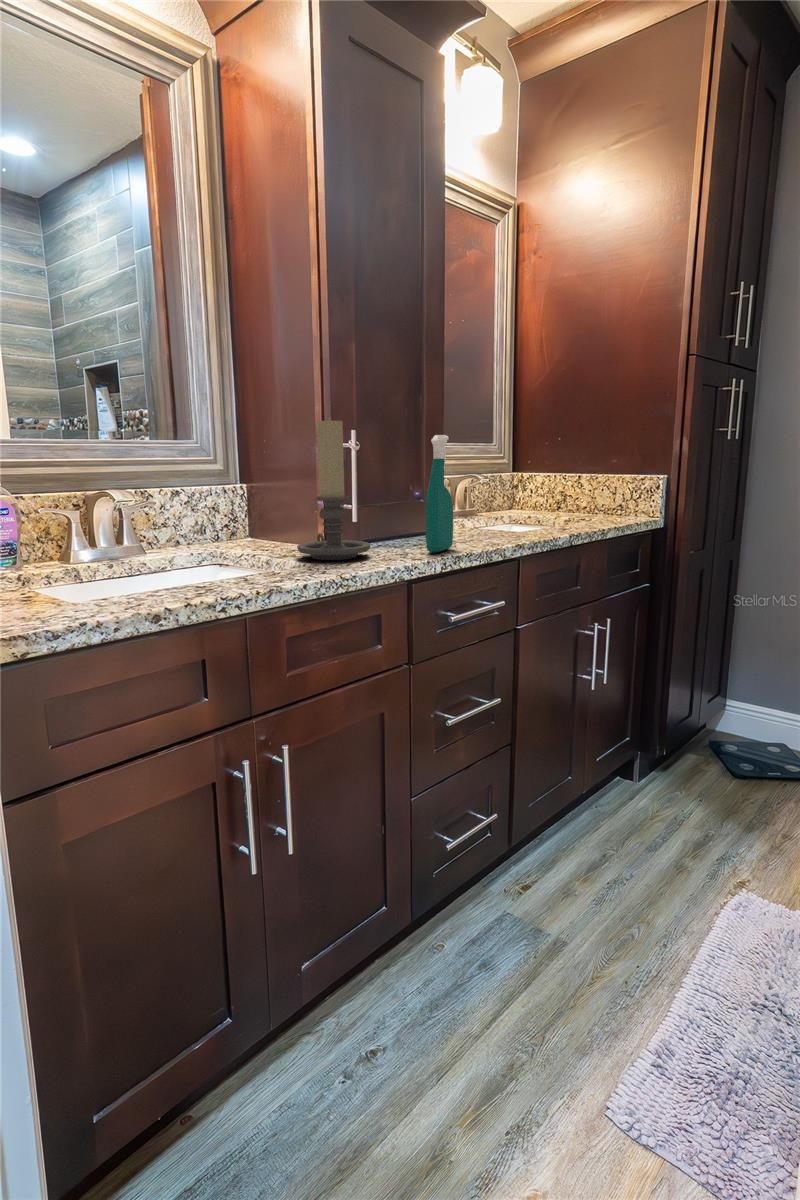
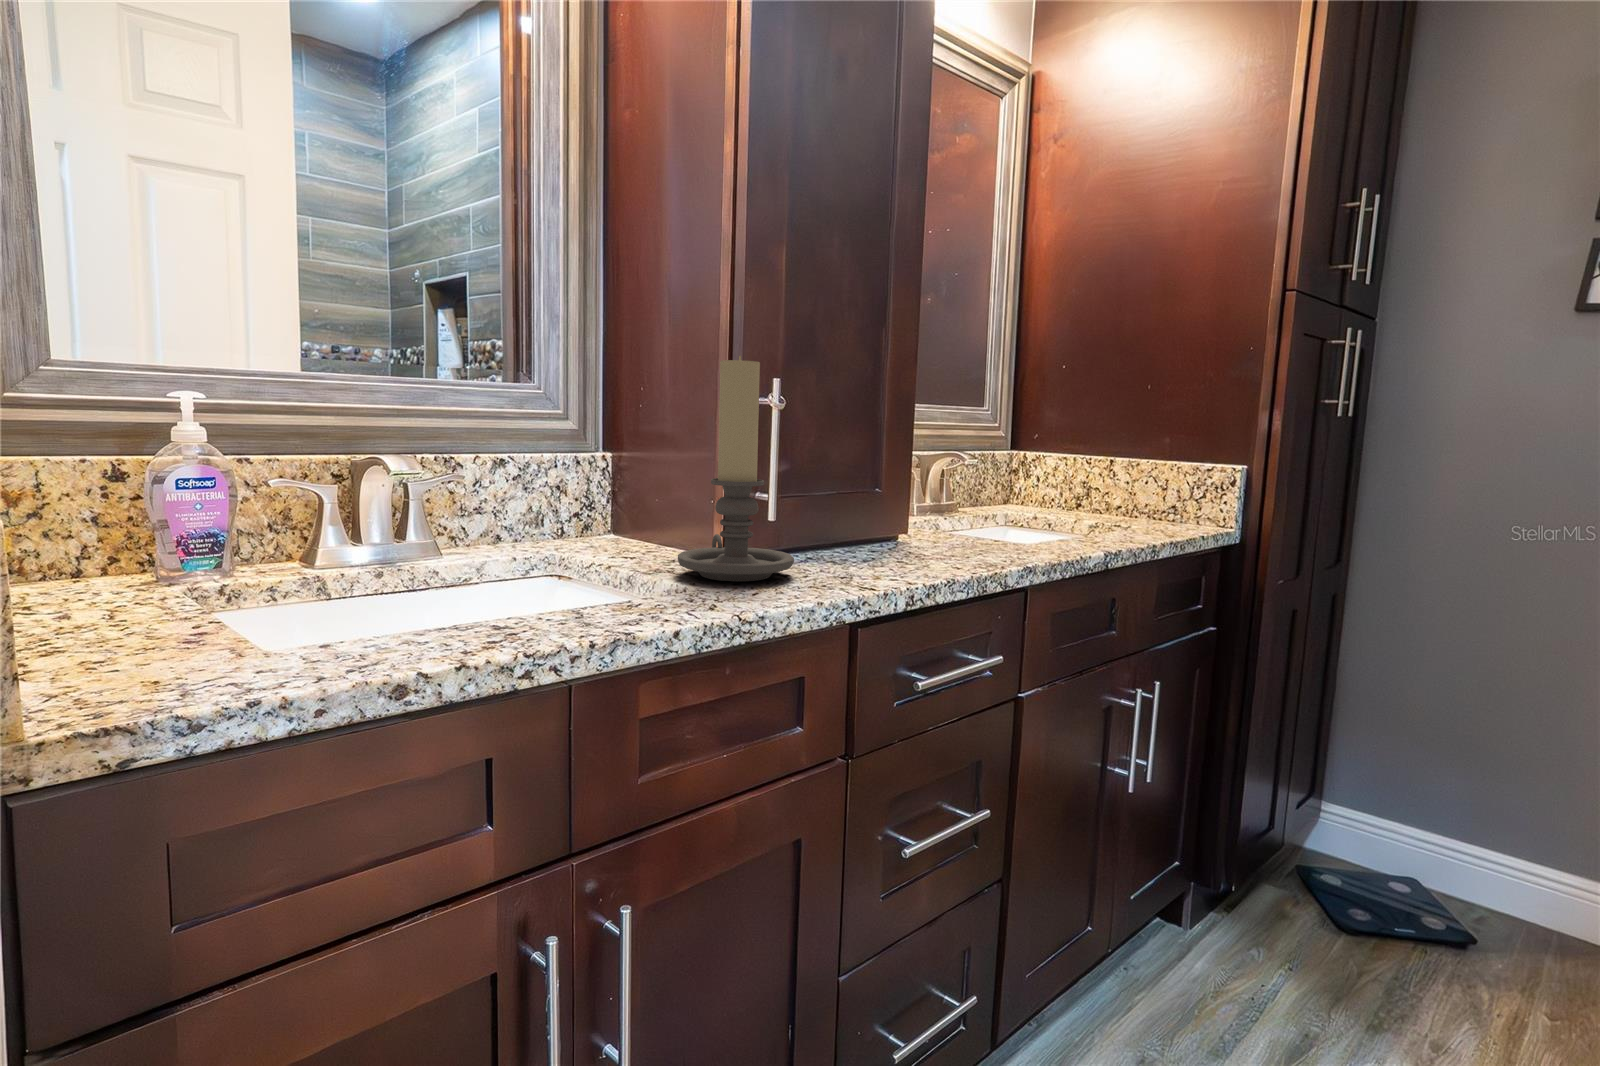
spray bottle: present [426,435,453,553] -> none [883,390,928,575]

